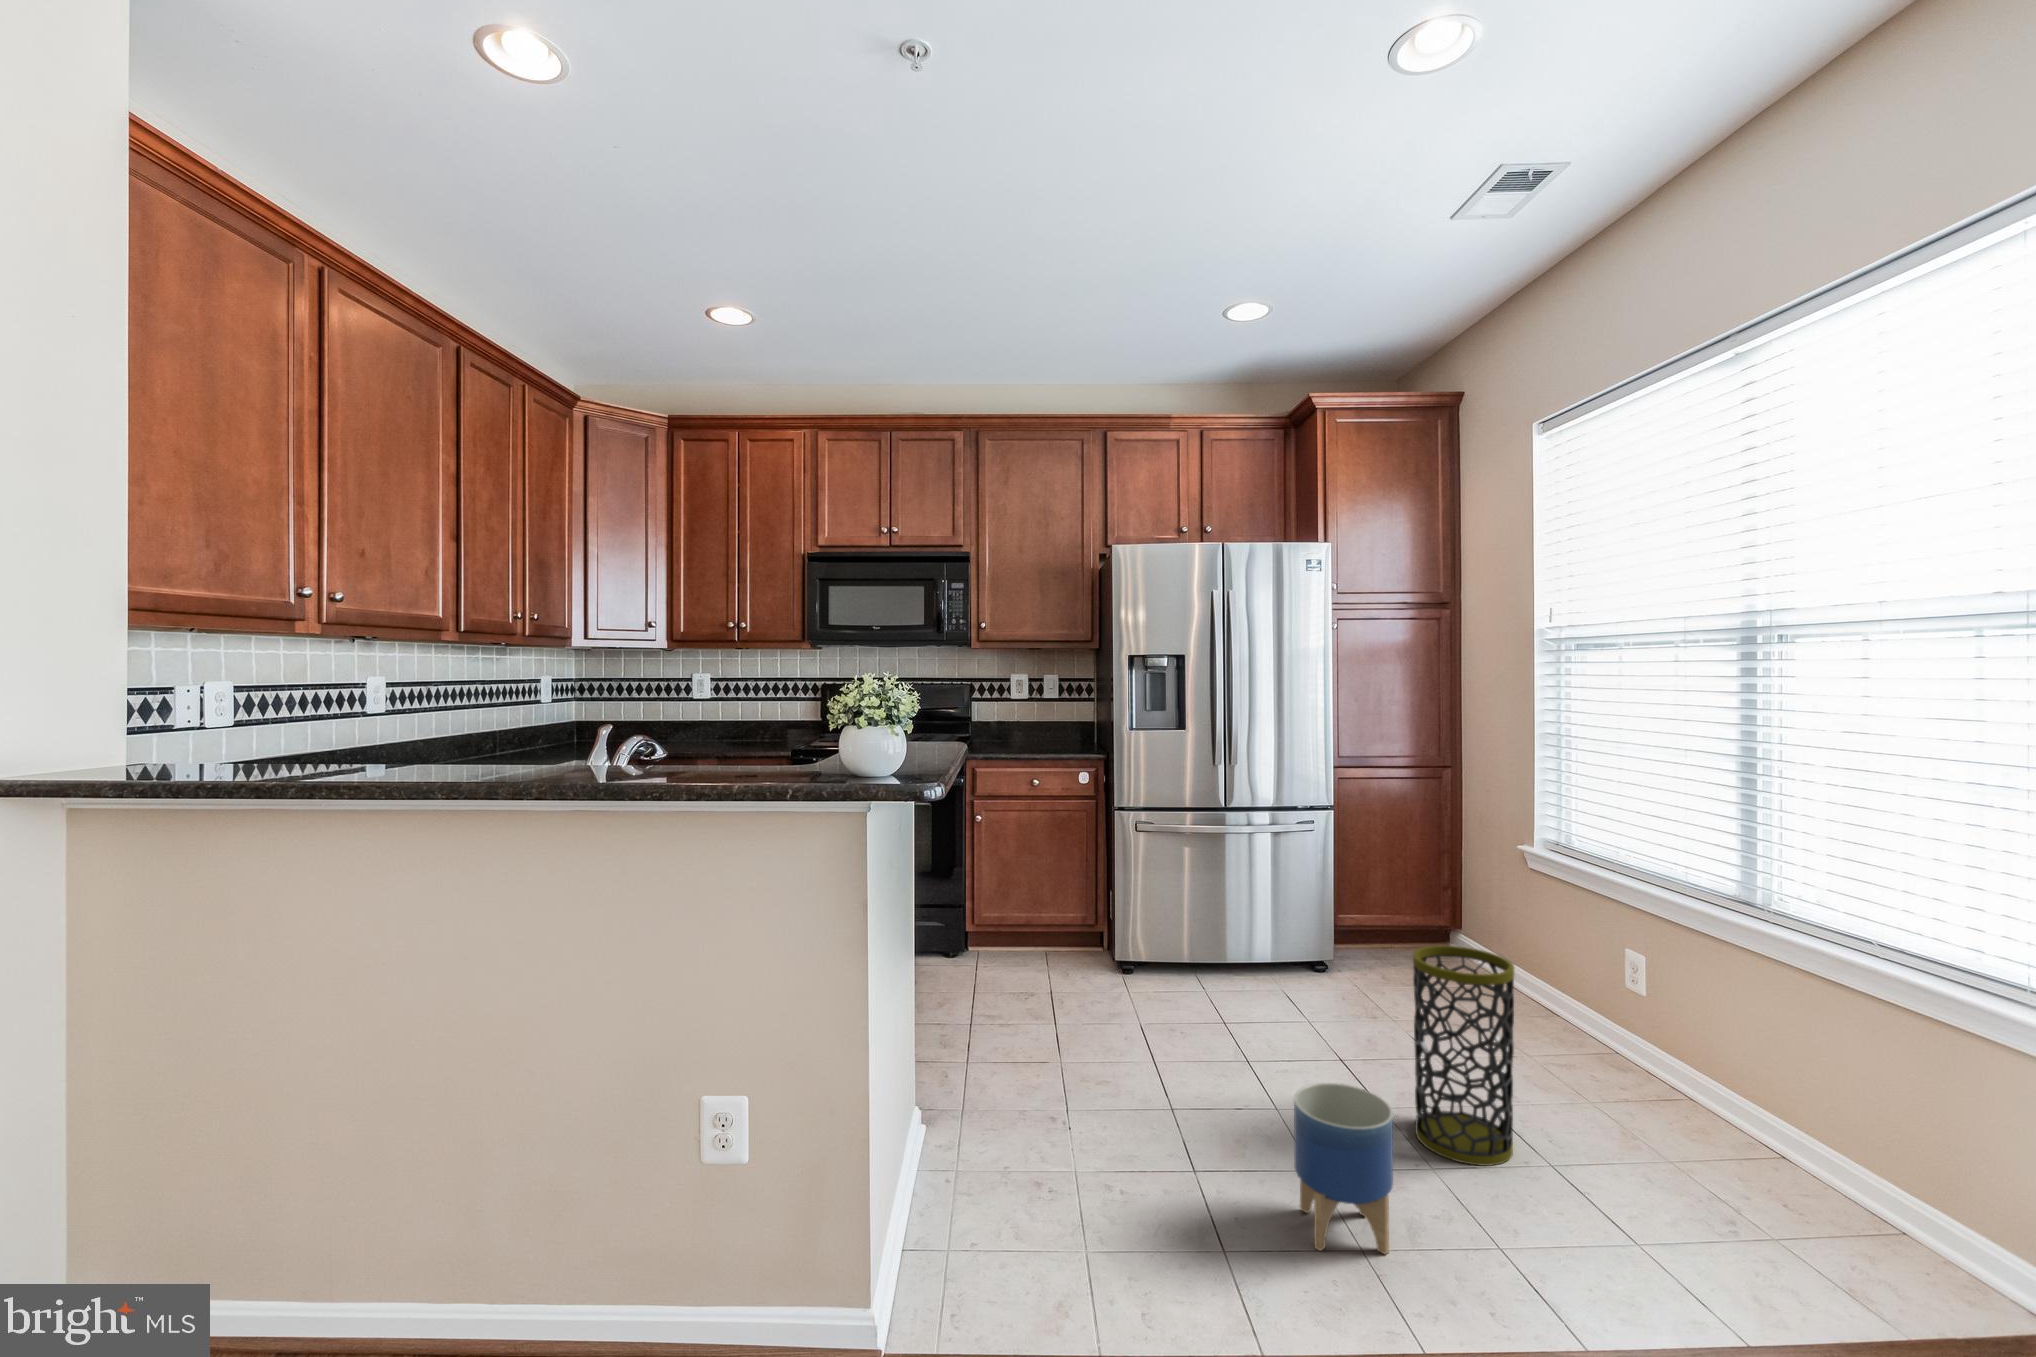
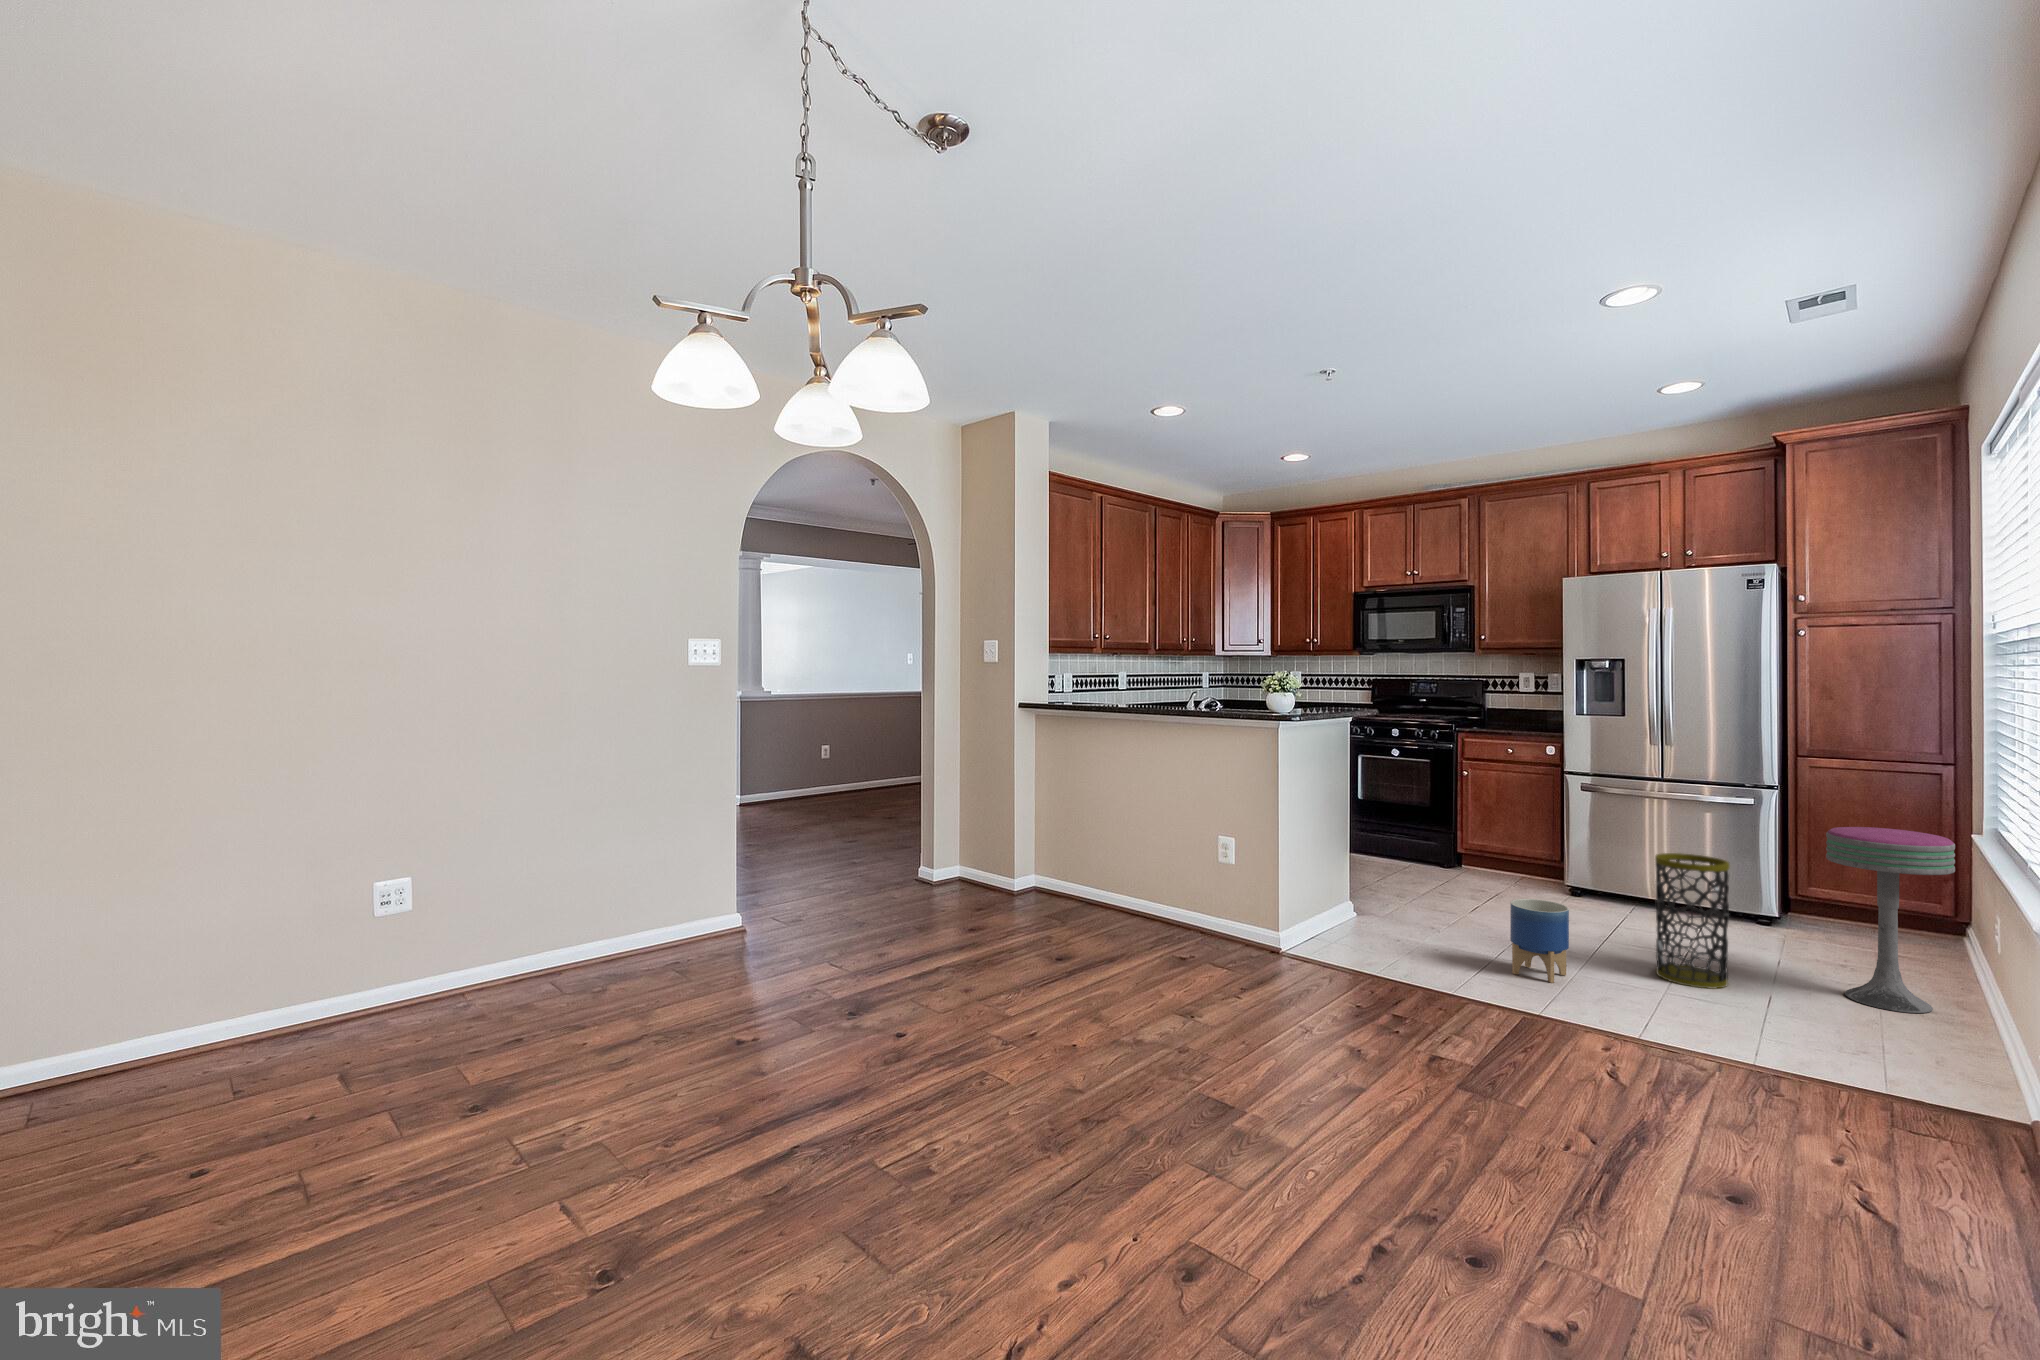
bar stool: none [1558,873,1705,1126] -> present [1826,827,1955,1013]

